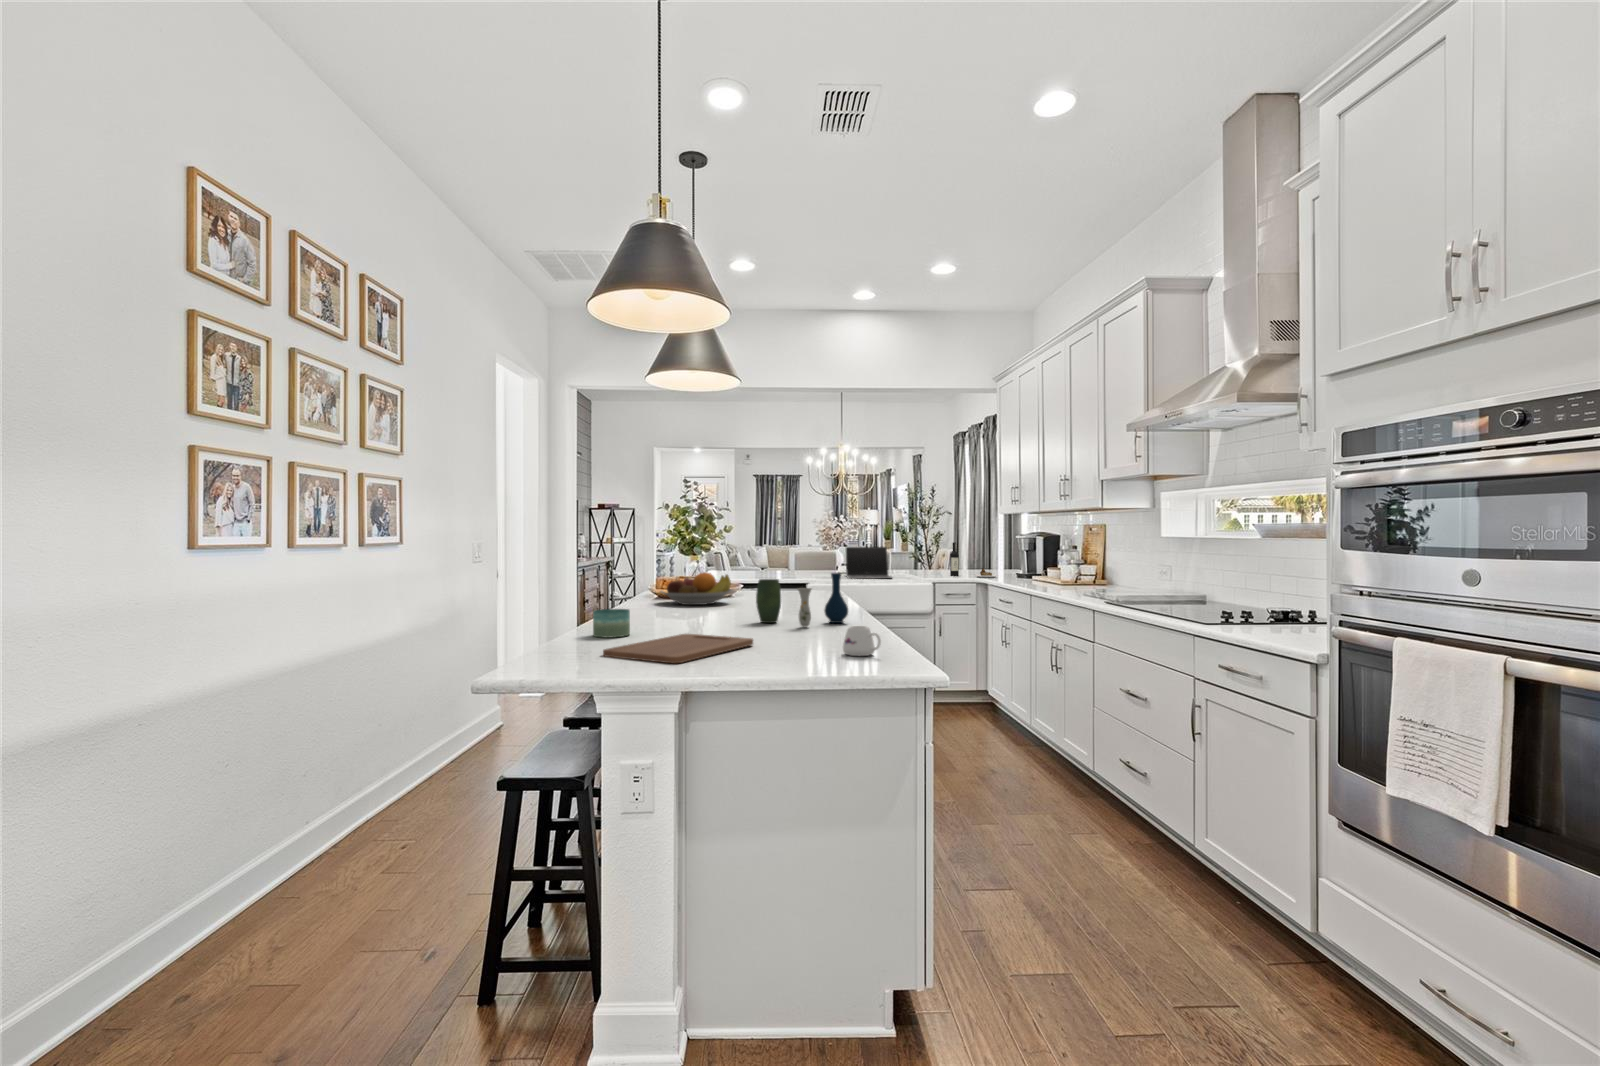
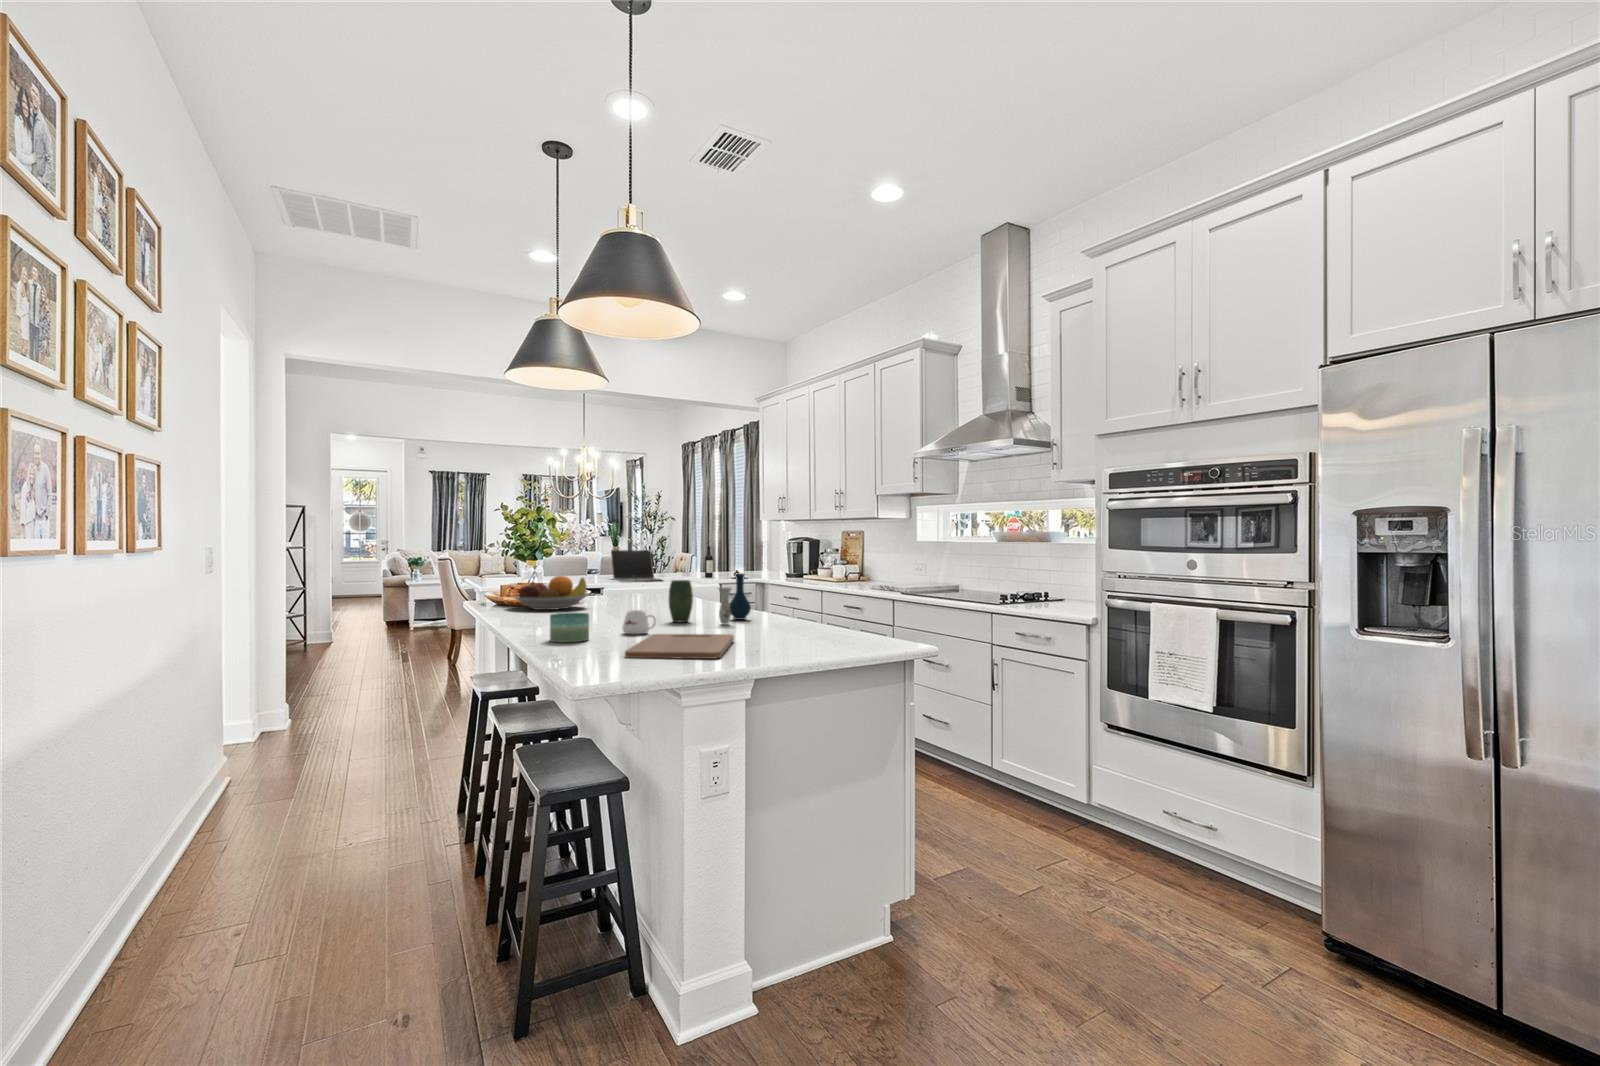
mug: present [843,626,881,656] -> present [623,610,656,634]

